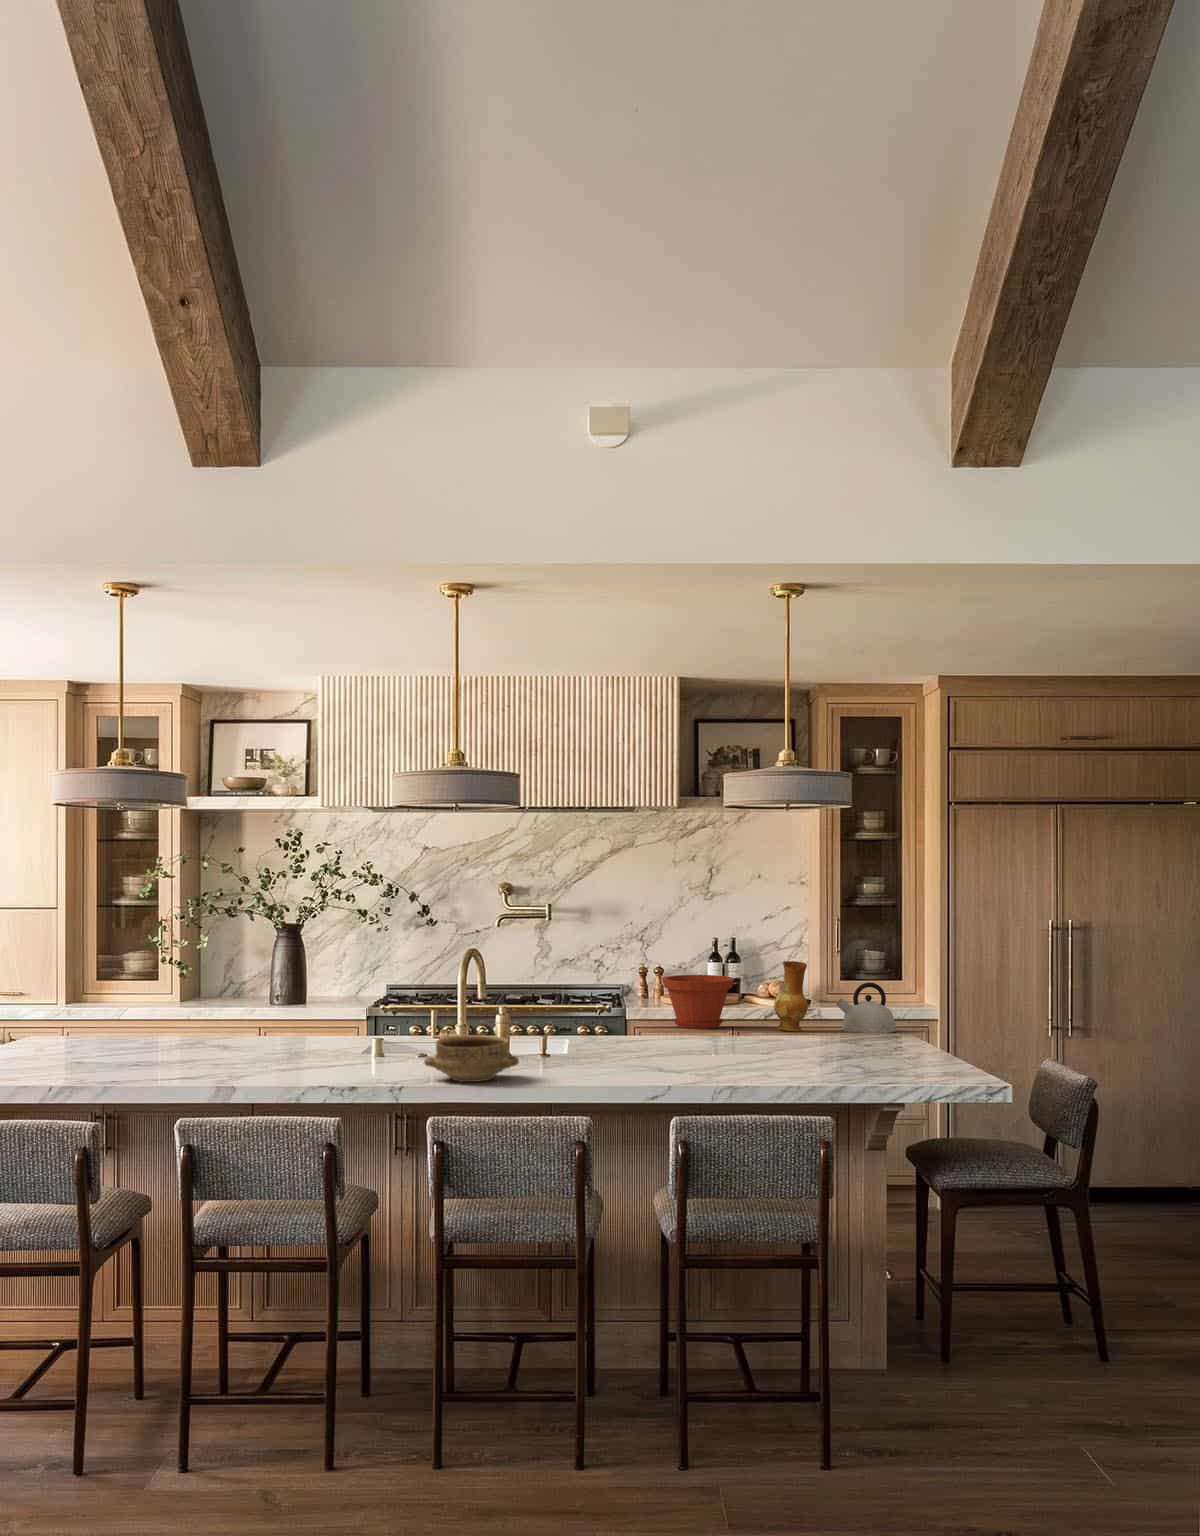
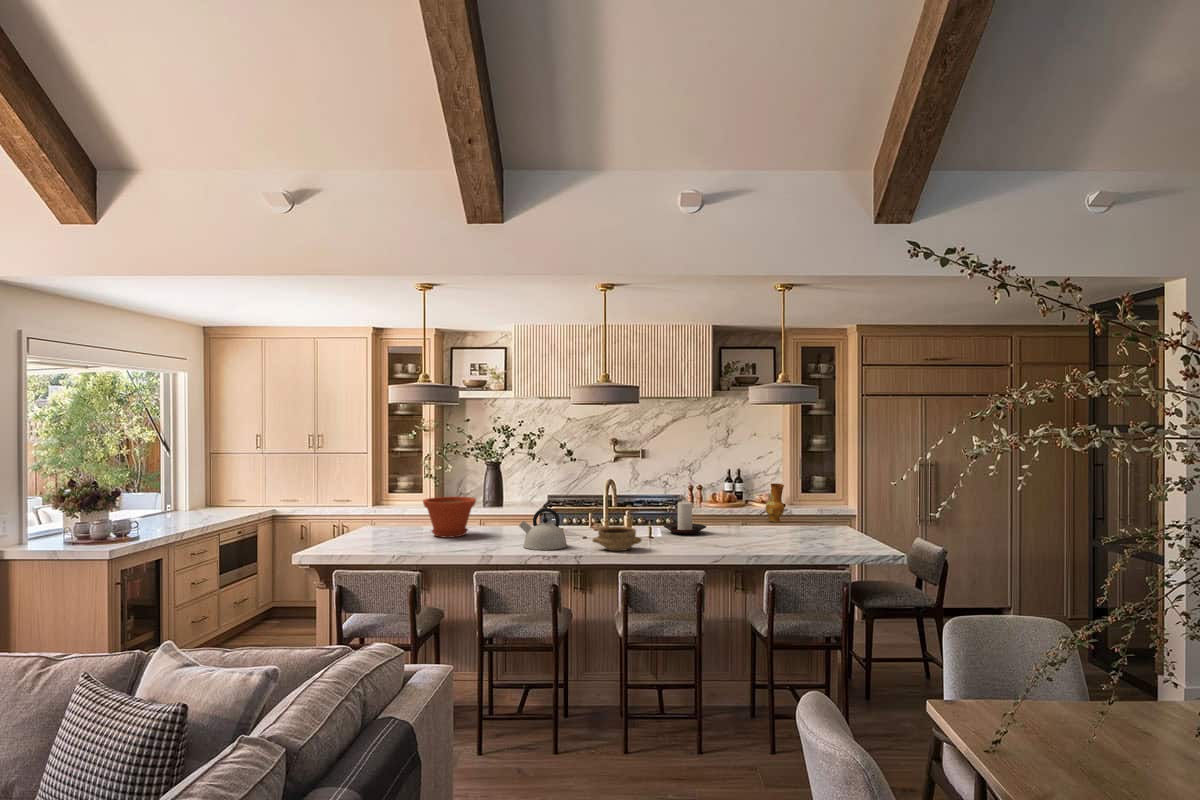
plant pot: present [662,975,734,1029] -> present [423,497,476,538]
kettle: present [836,982,897,1033] -> present [519,508,567,550]
candle holder: none [573,988,653,1052] -> present [664,502,707,535]

